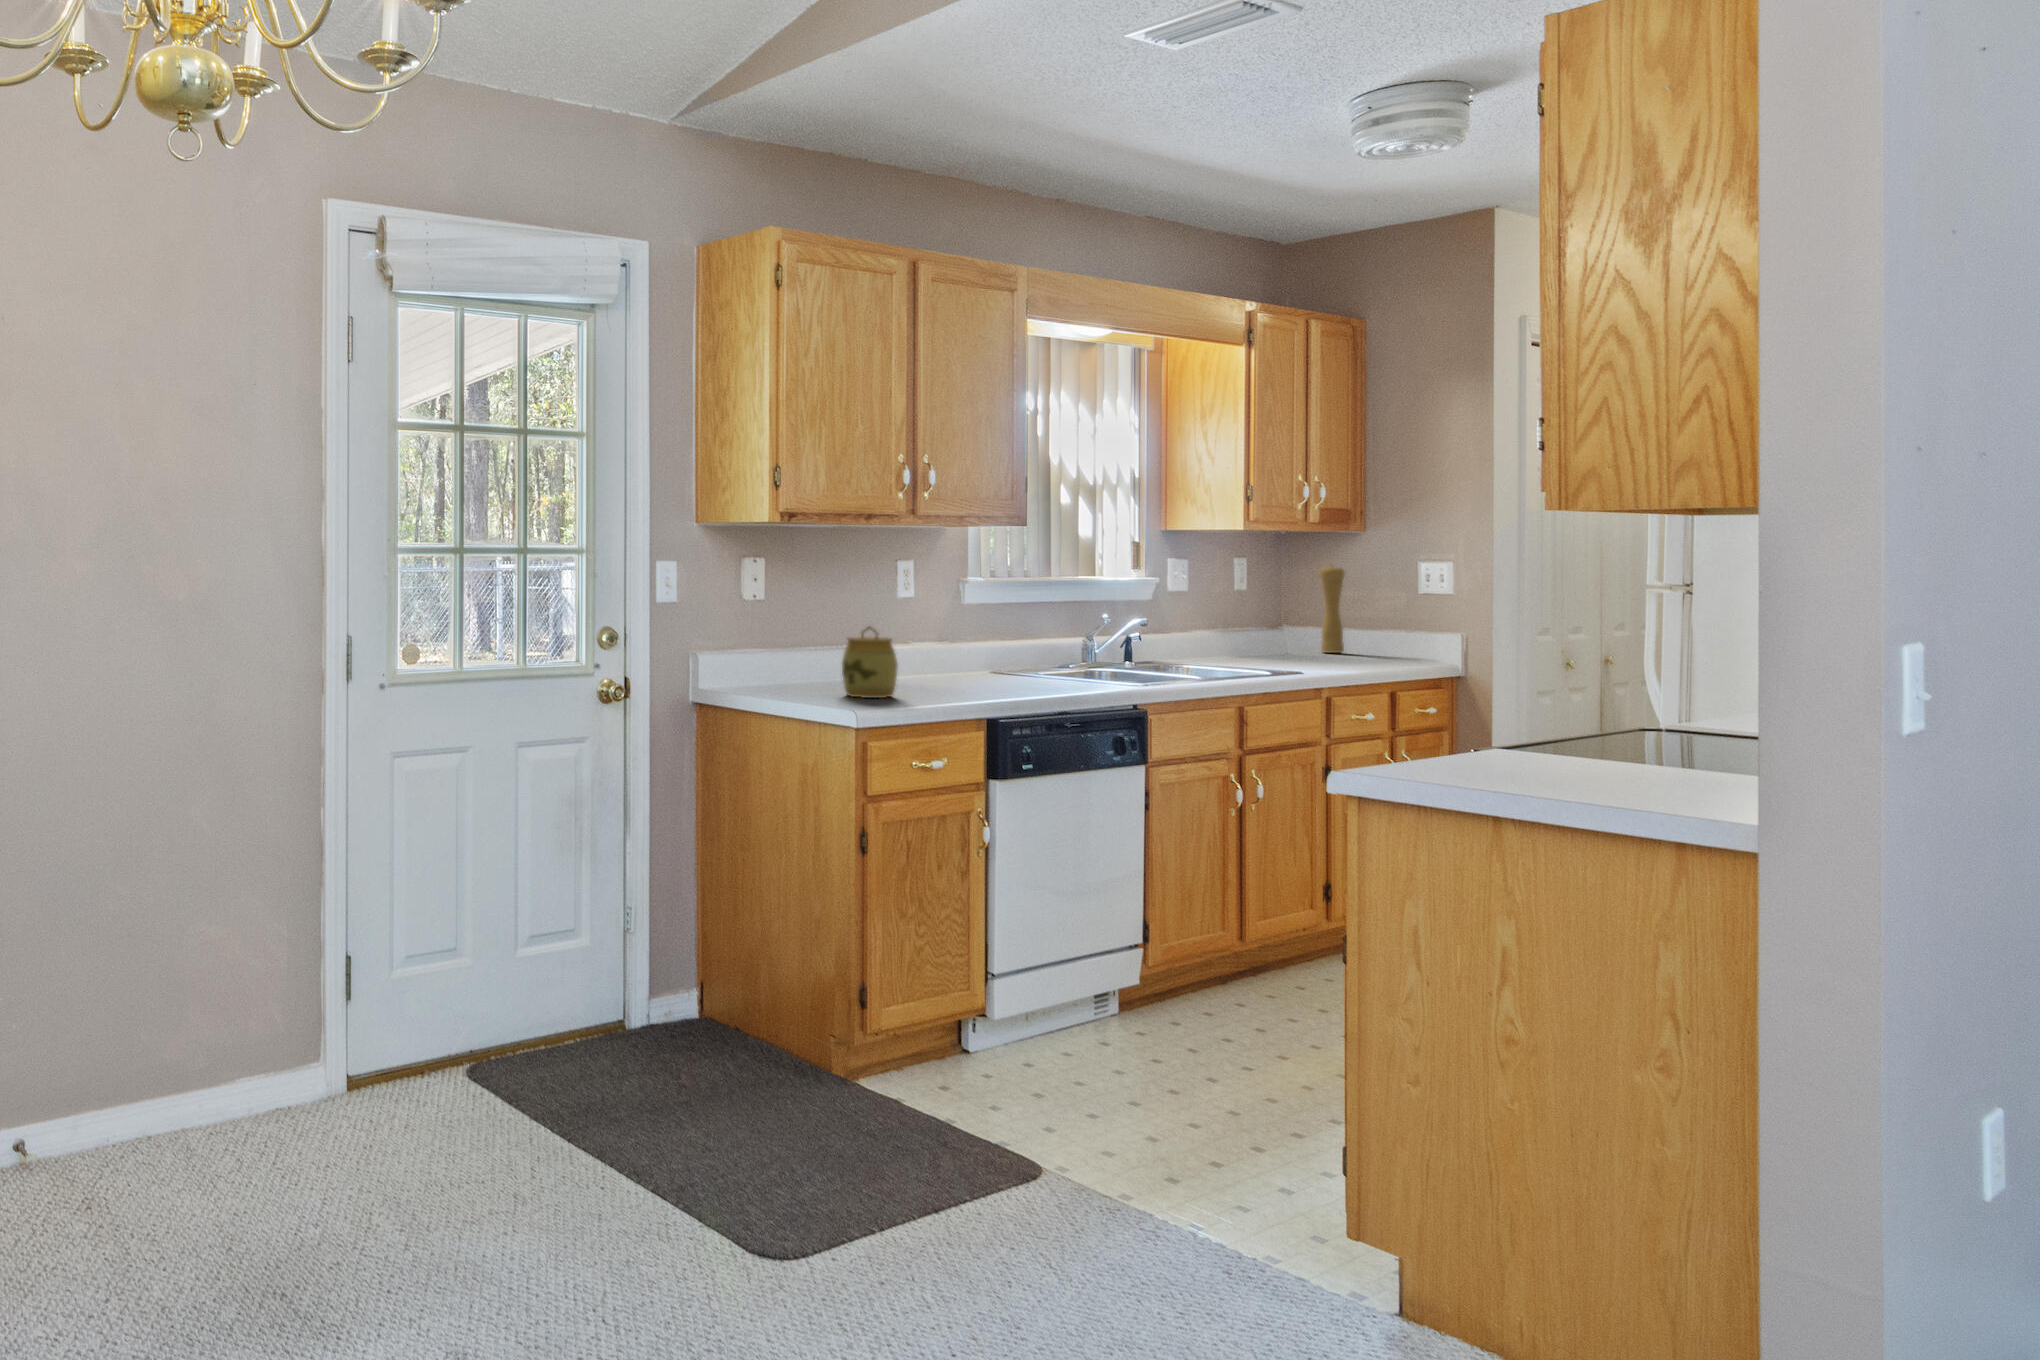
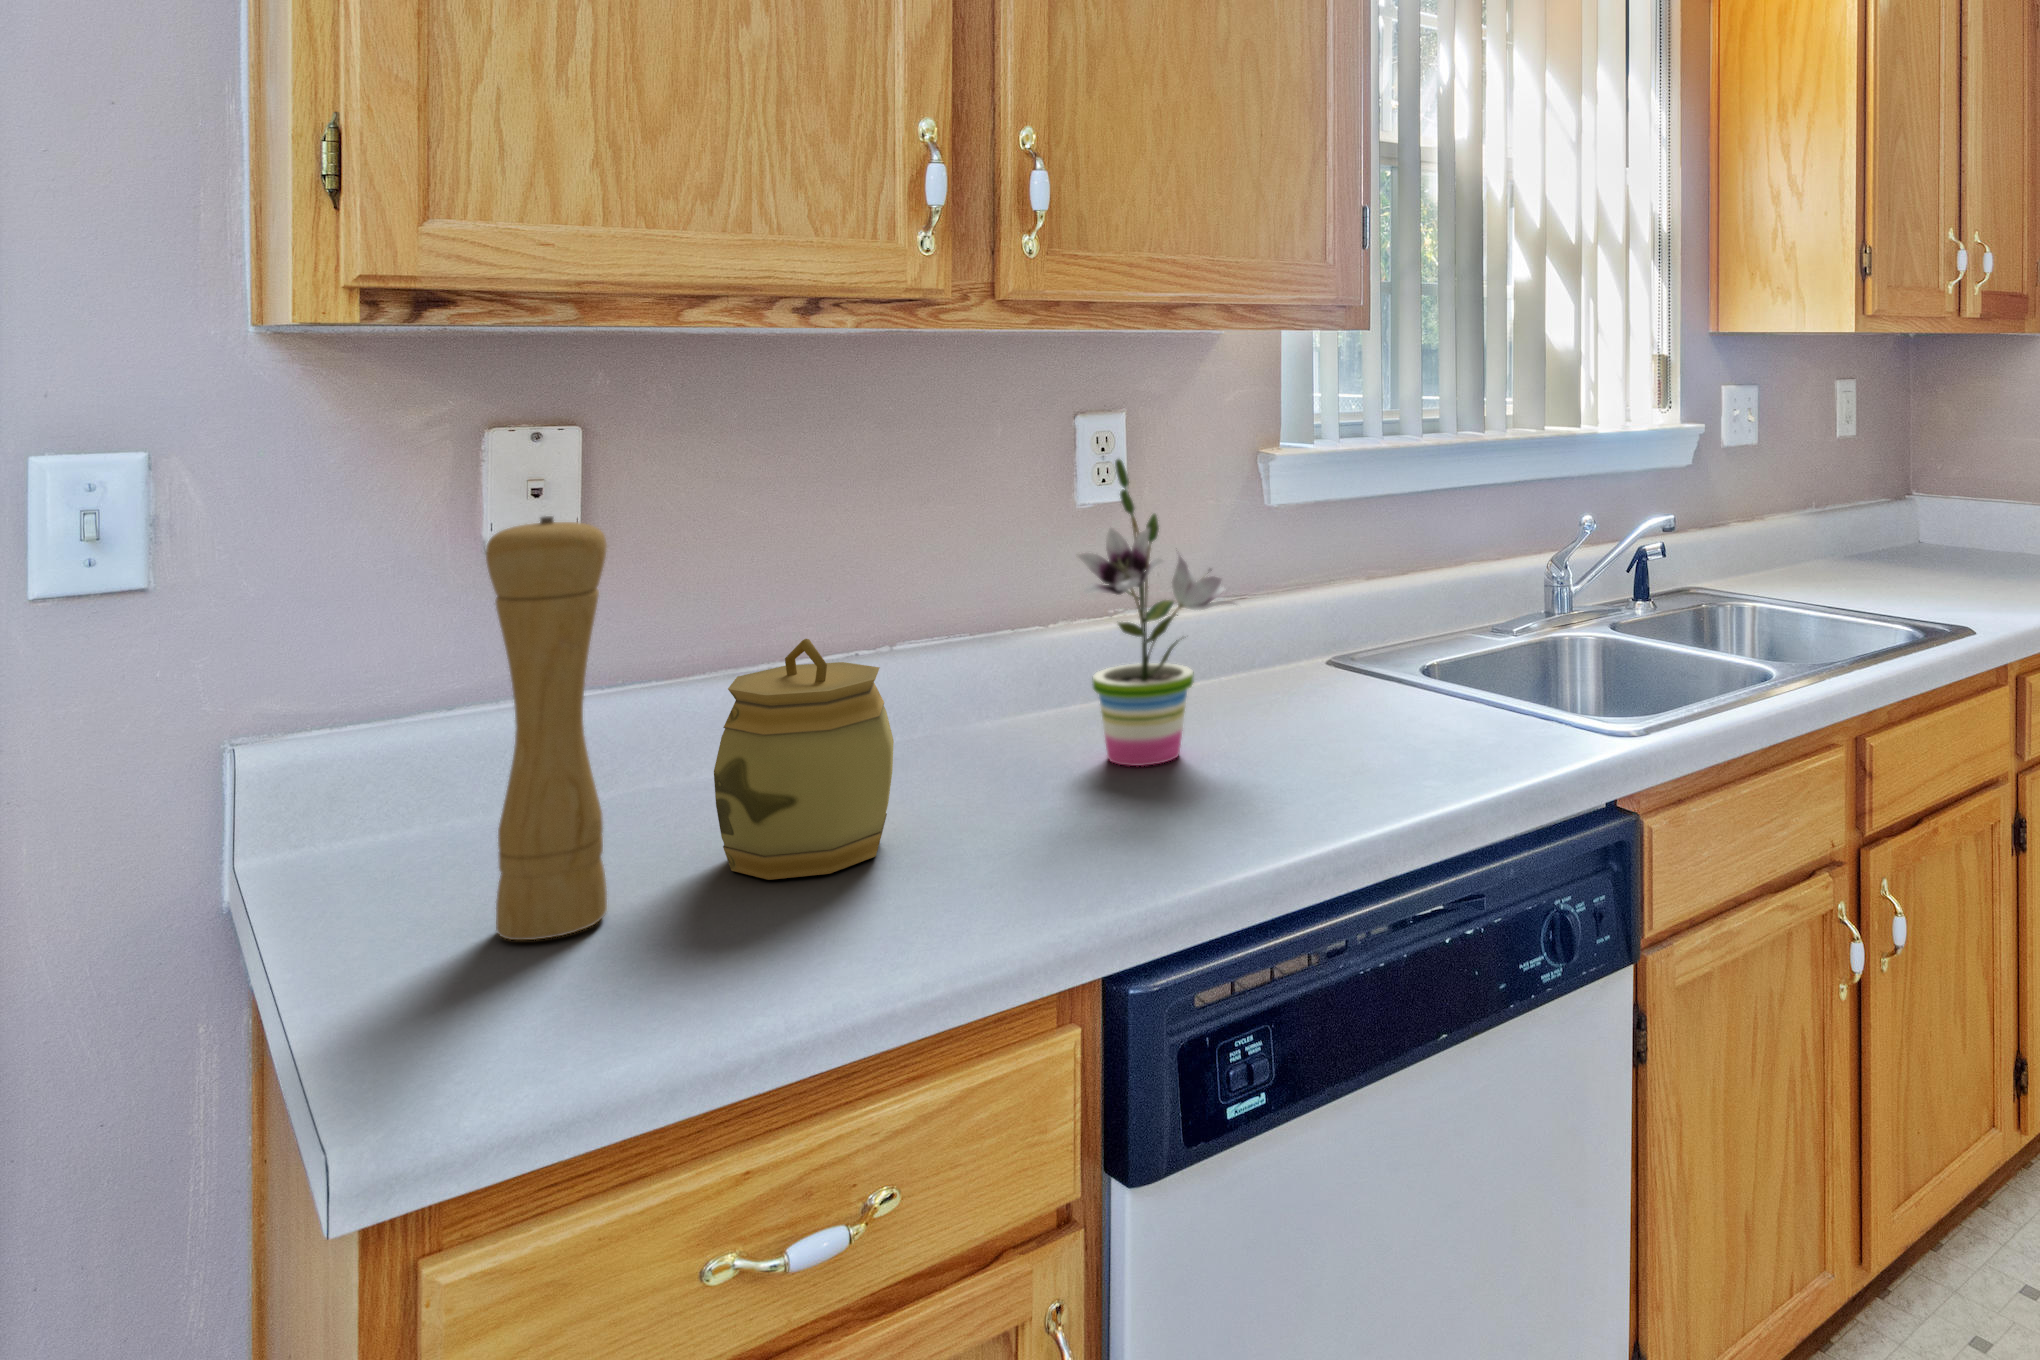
pepper mill: present [1320,566,1344,653] -> present [486,516,607,940]
potted plant: none [931,575,985,688] -> present [1078,459,1234,766]

